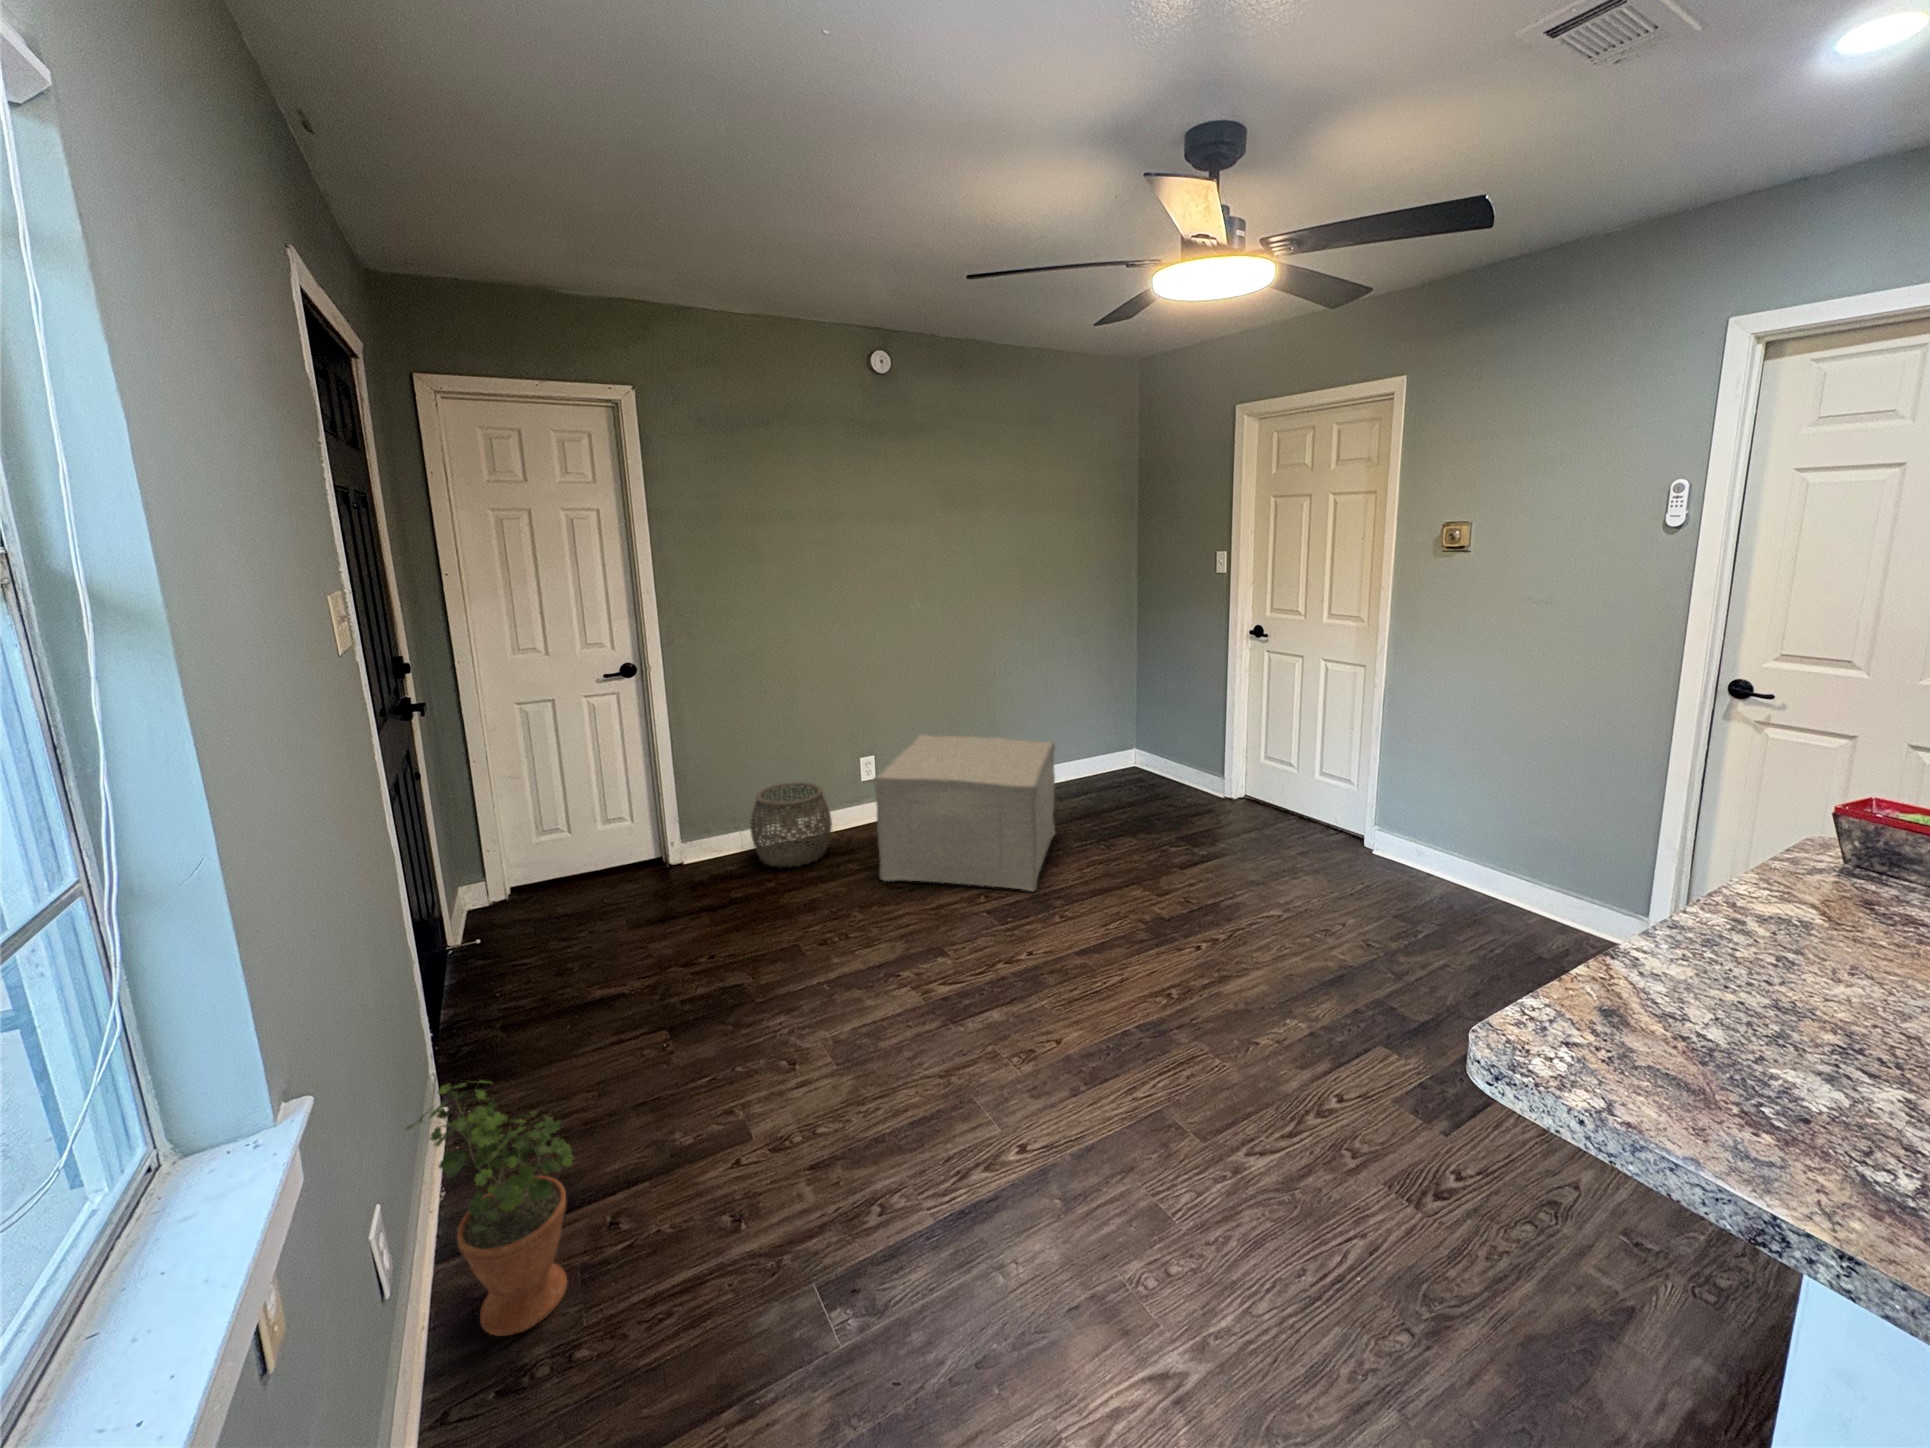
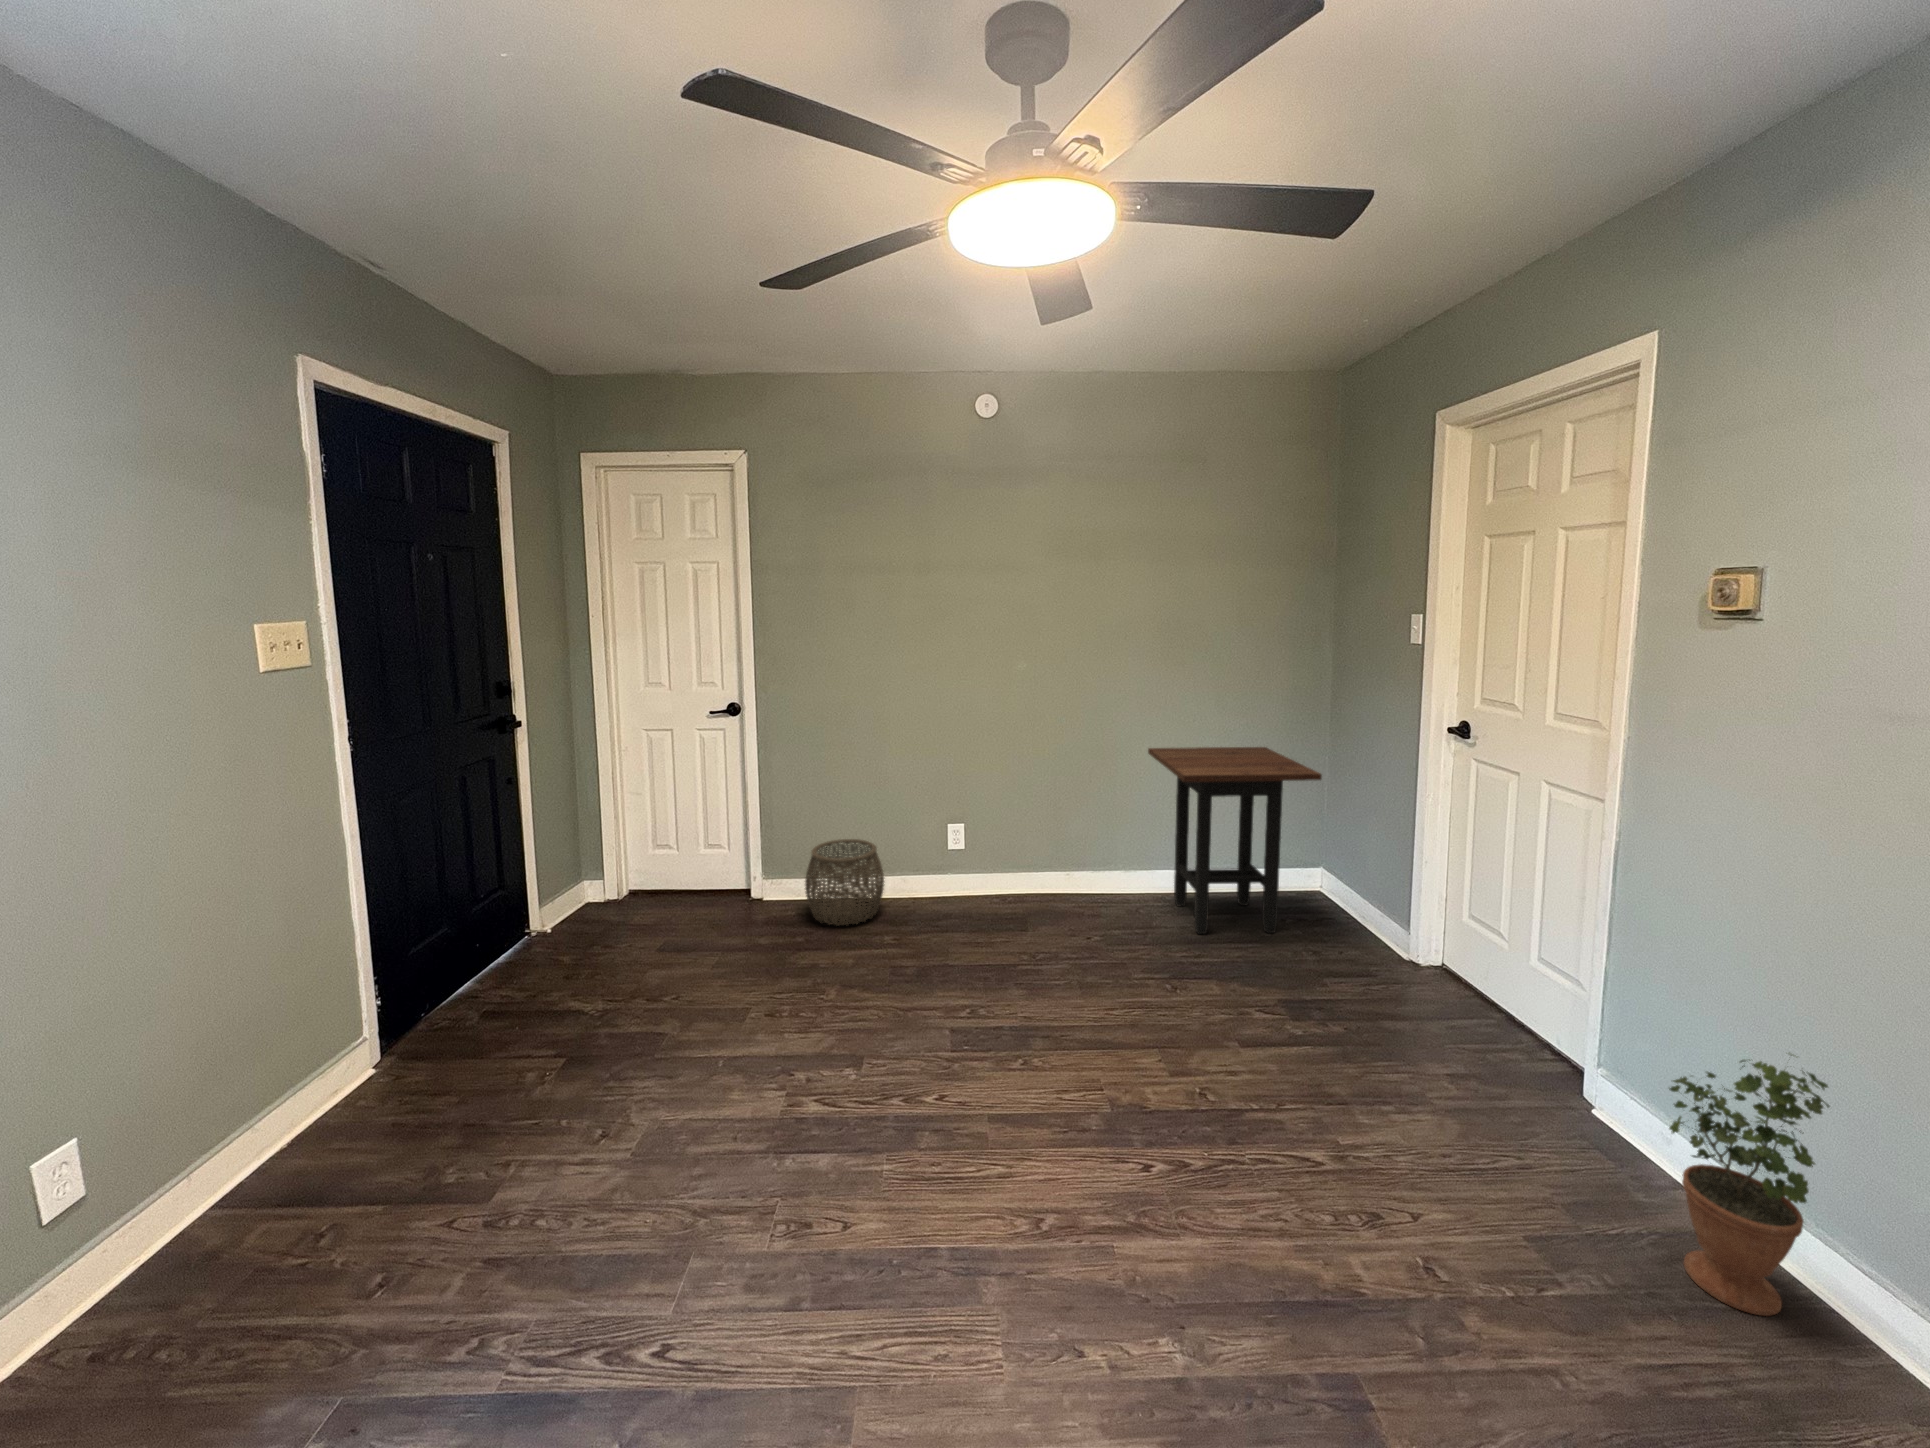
side table: none [1028,658,1173,809] -> present [1148,747,1322,934]
ottoman: present [874,734,1055,891] -> none [882,809,1124,1020]
potted plant: present [405,1081,574,1336] -> present [1669,1053,1830,1316]

